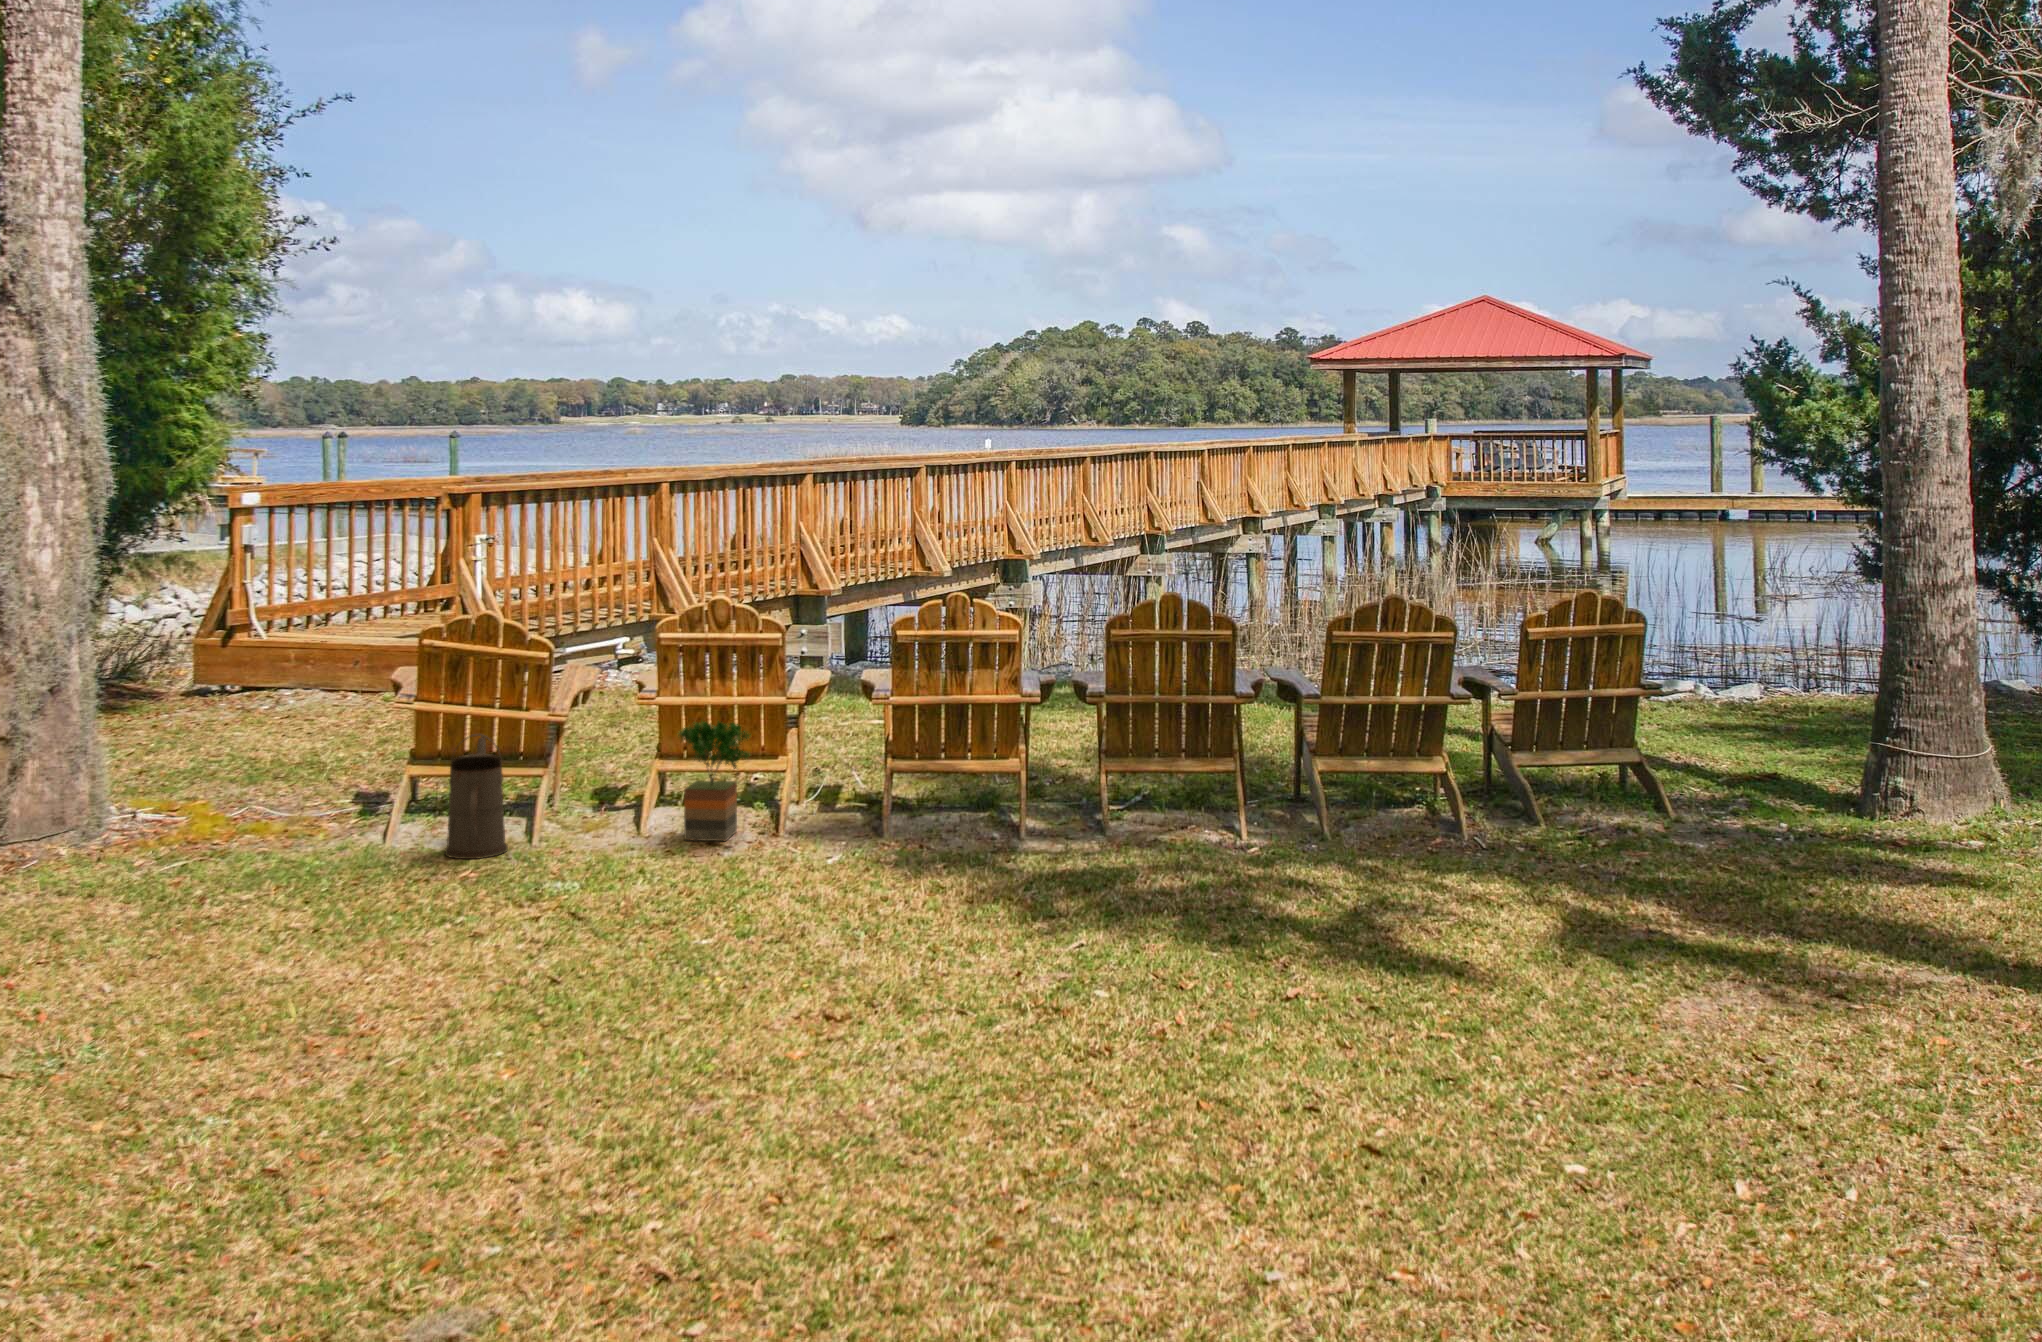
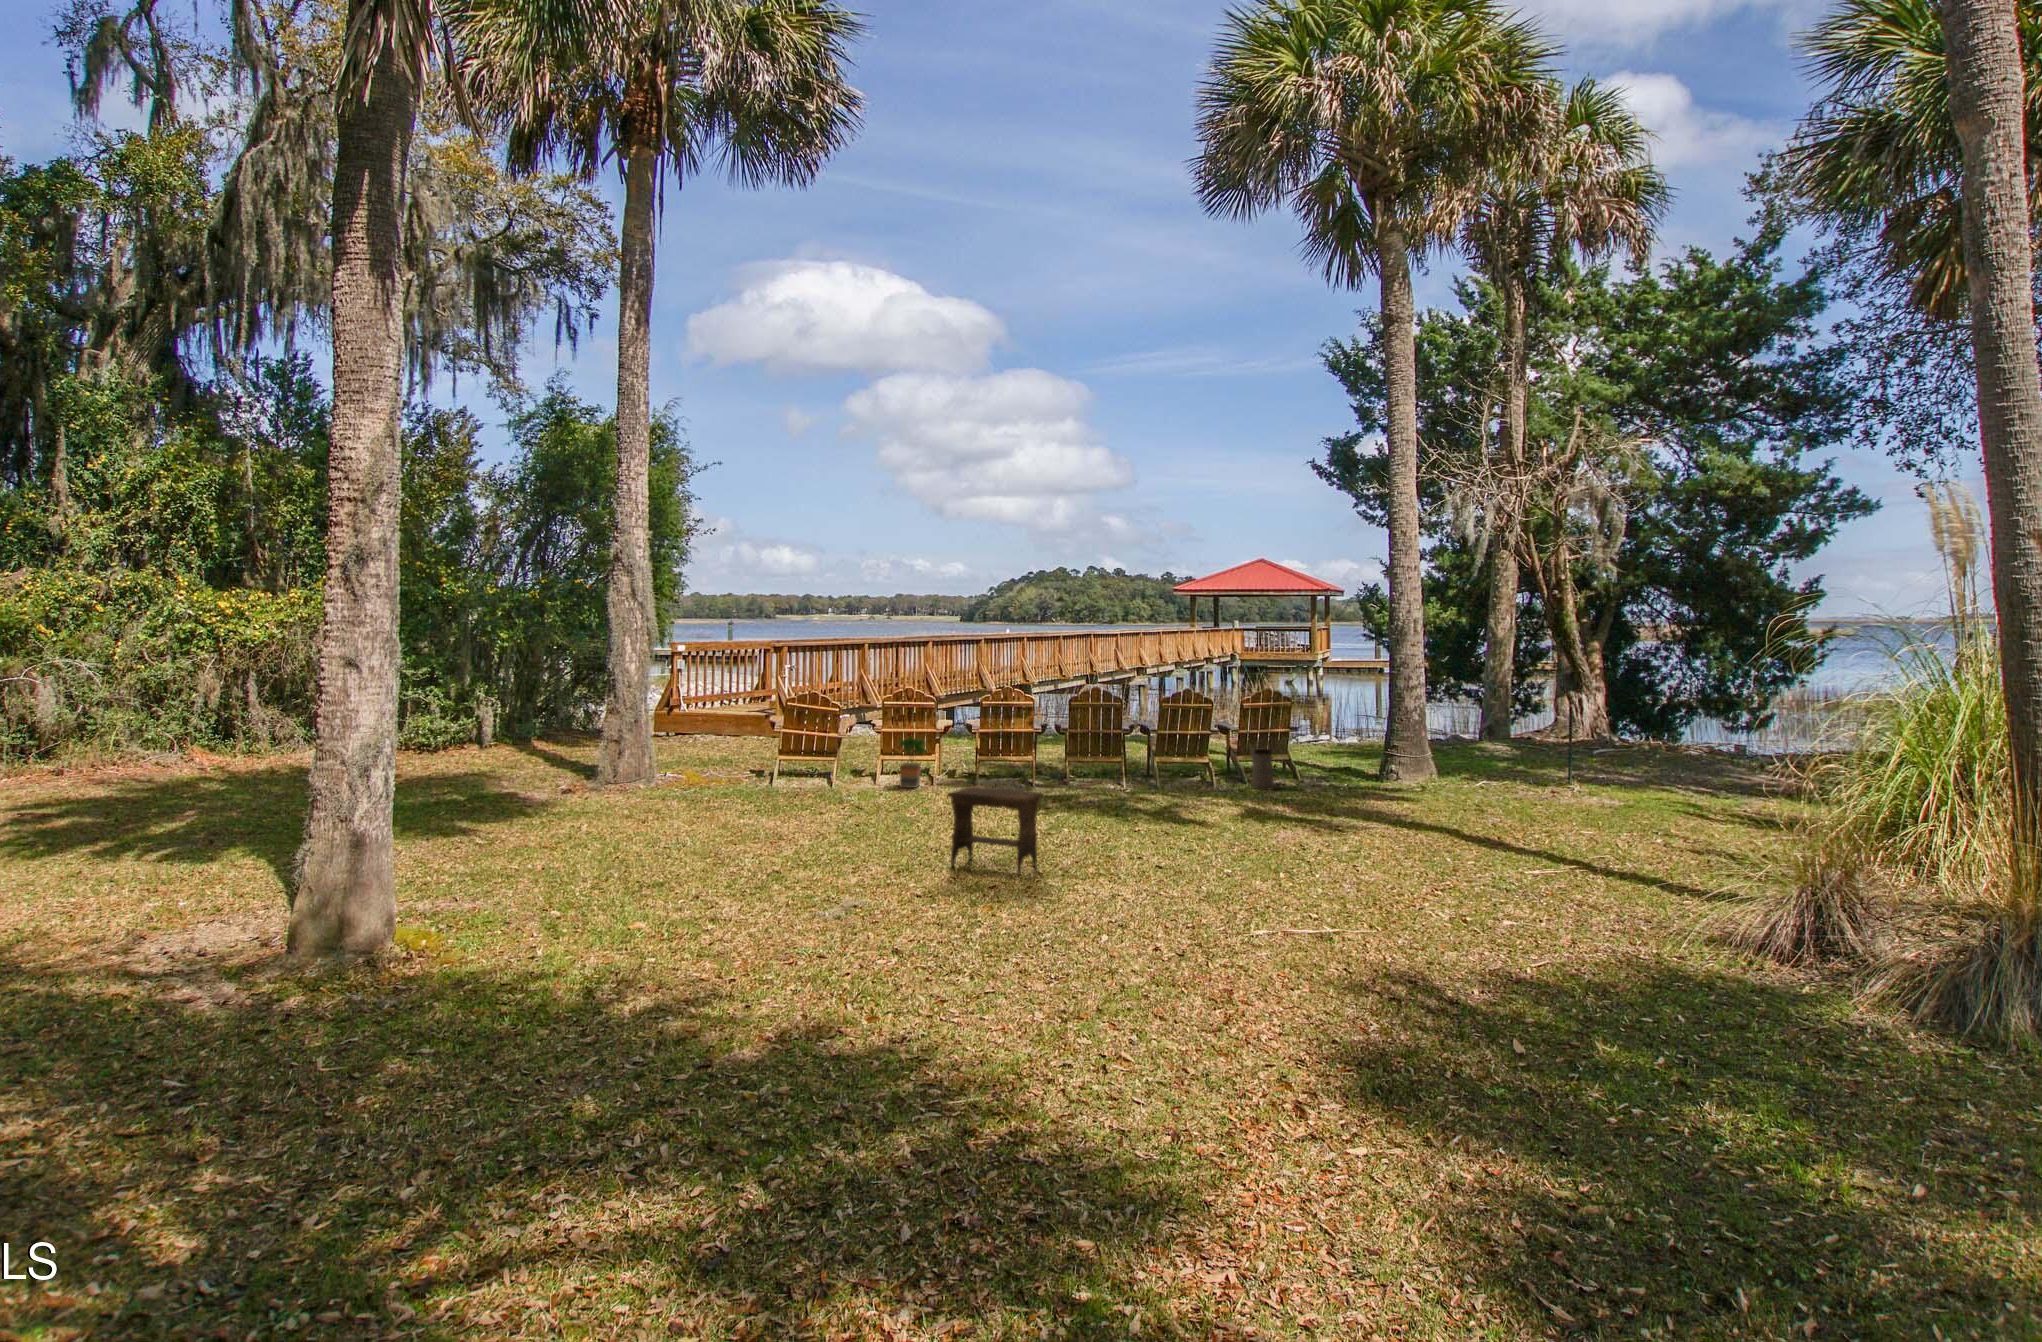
watering can: present [445,734,508,859] -> present [1249,741,1275,789]
footstool: none [687,948,994,1252] -> present [947,787,1044,875]

